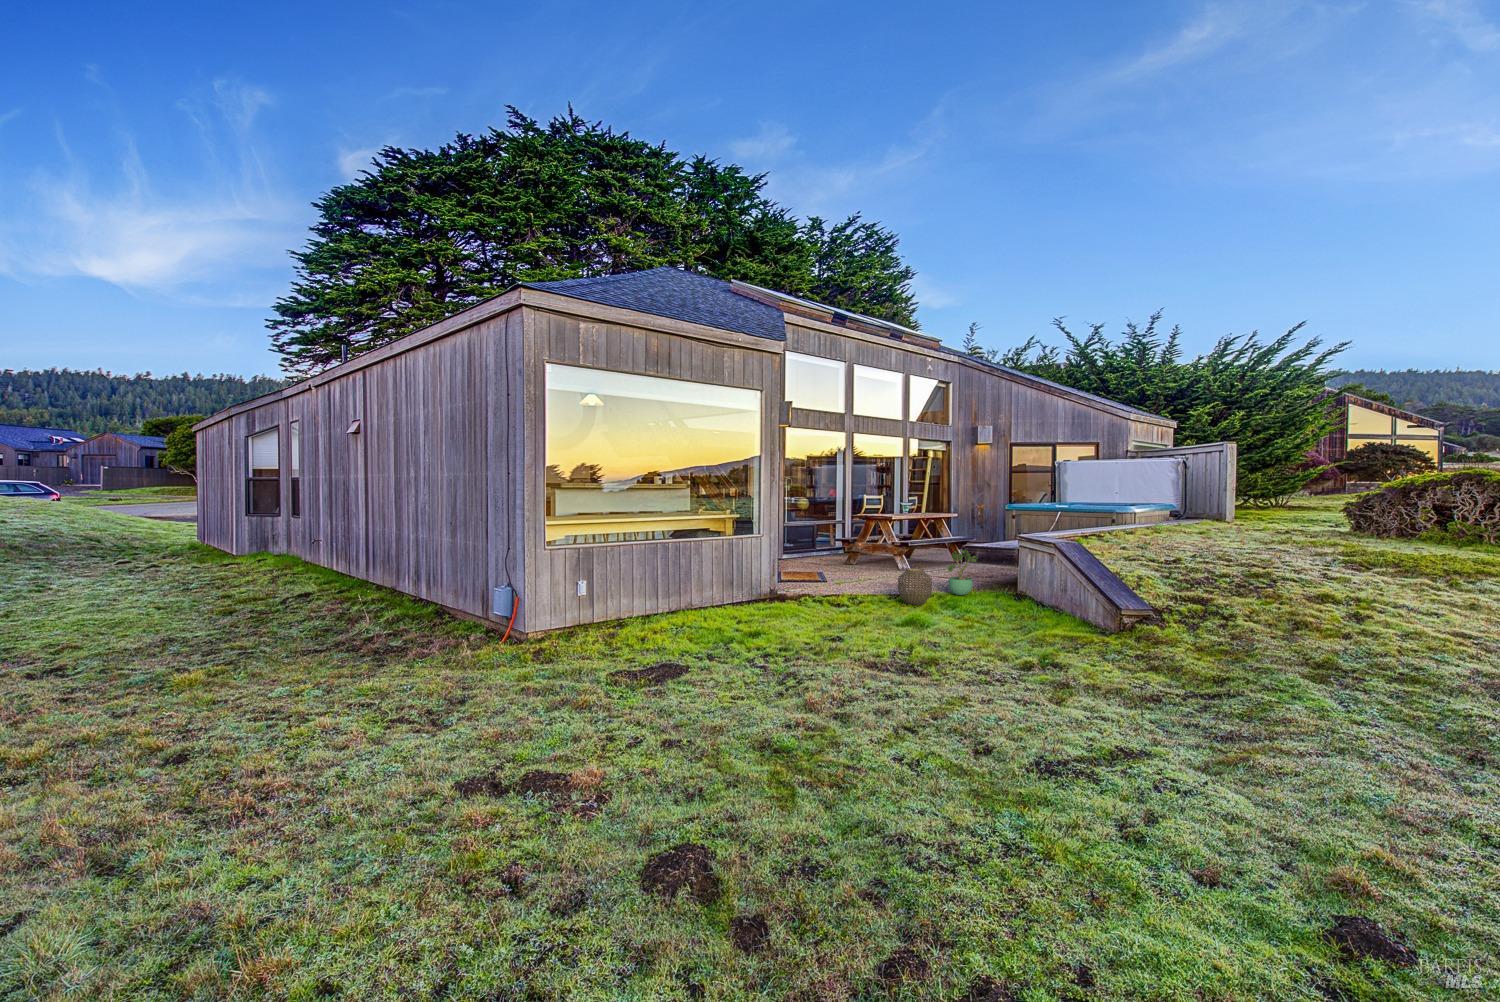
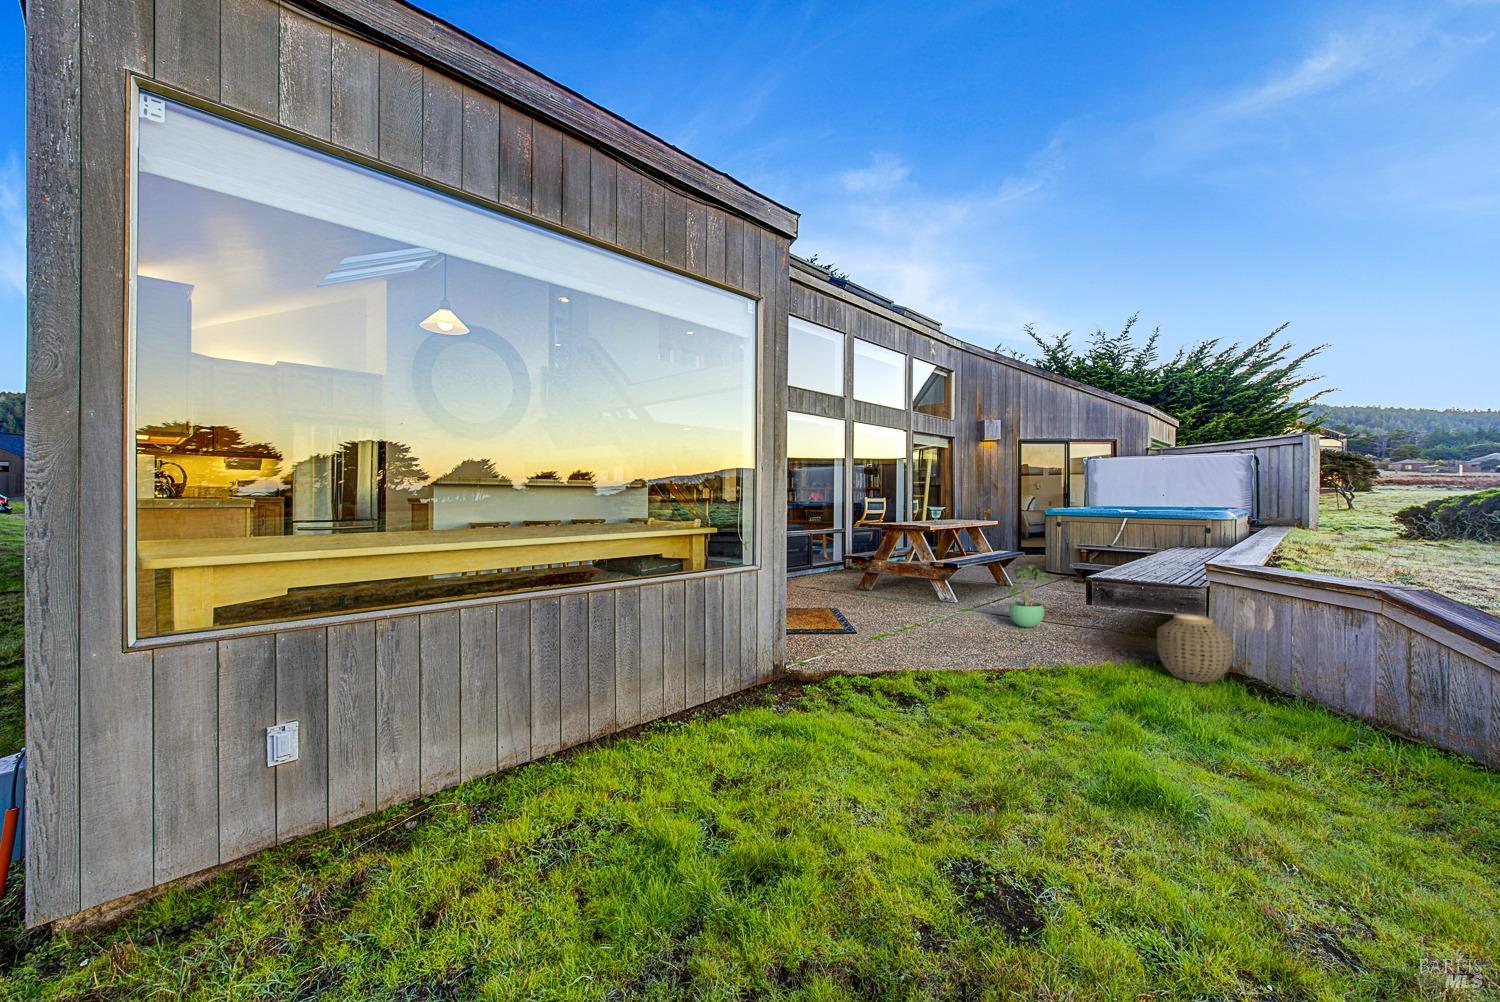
woven basket: present [898,568,932,605] -> present [1157,614,1232,682]

